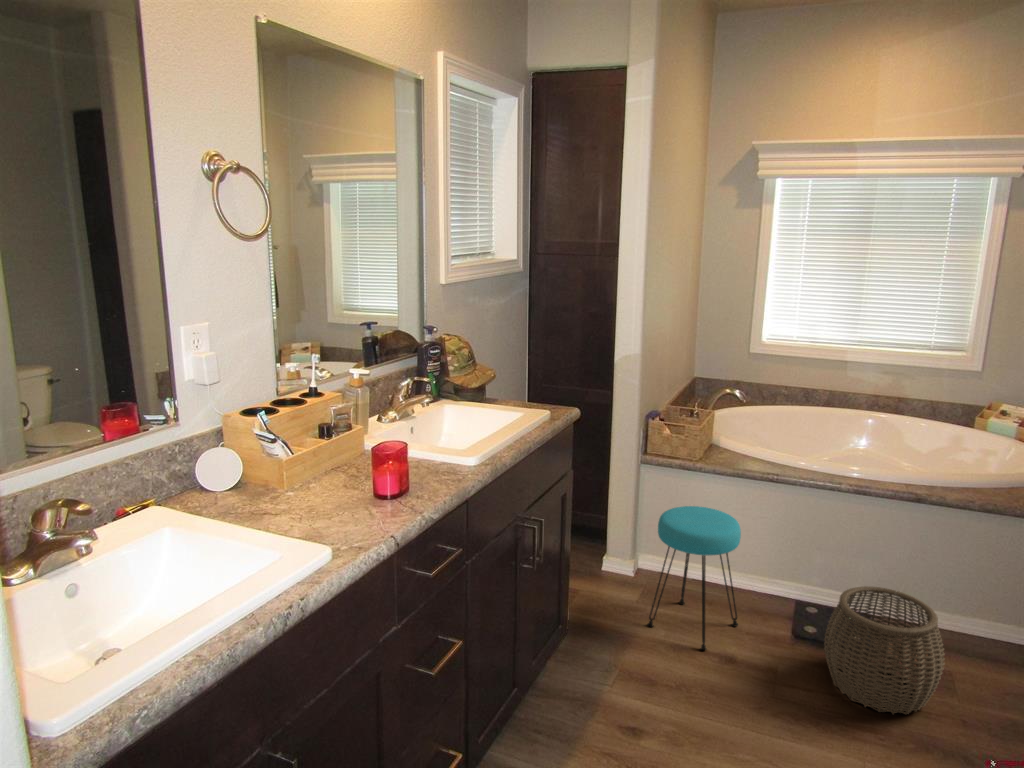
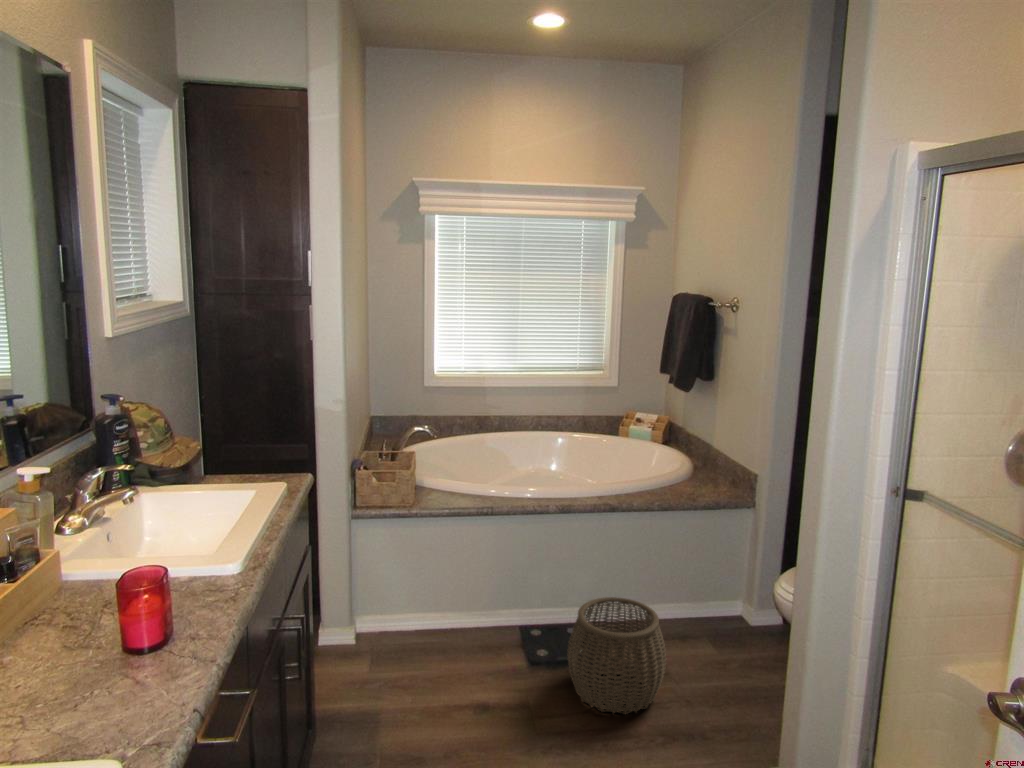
stool: present [648,506,741,650] -> none [392,555,479,705]

